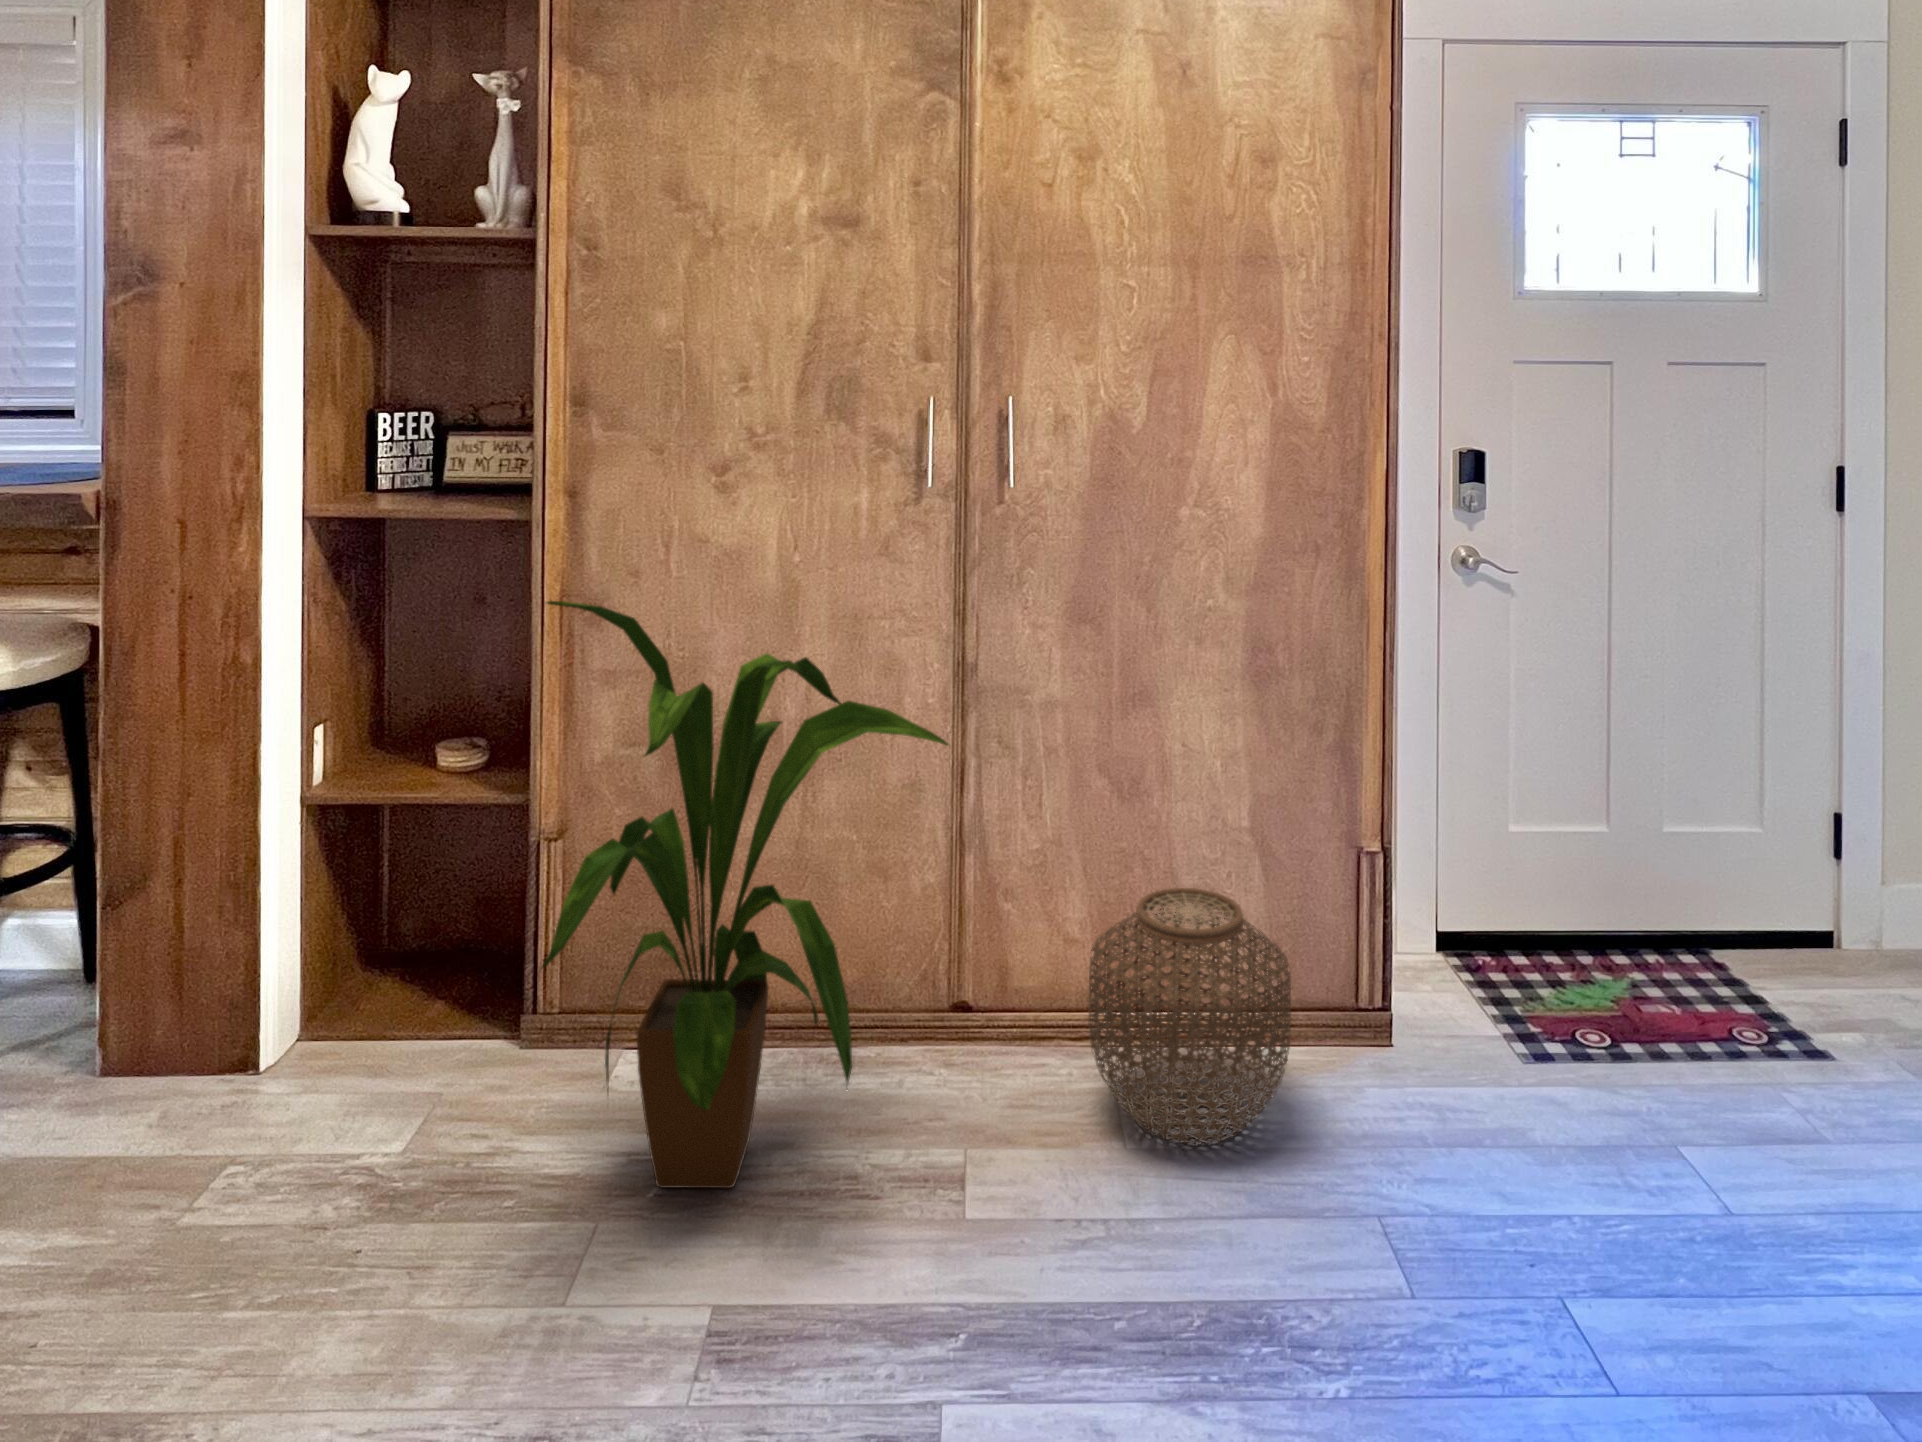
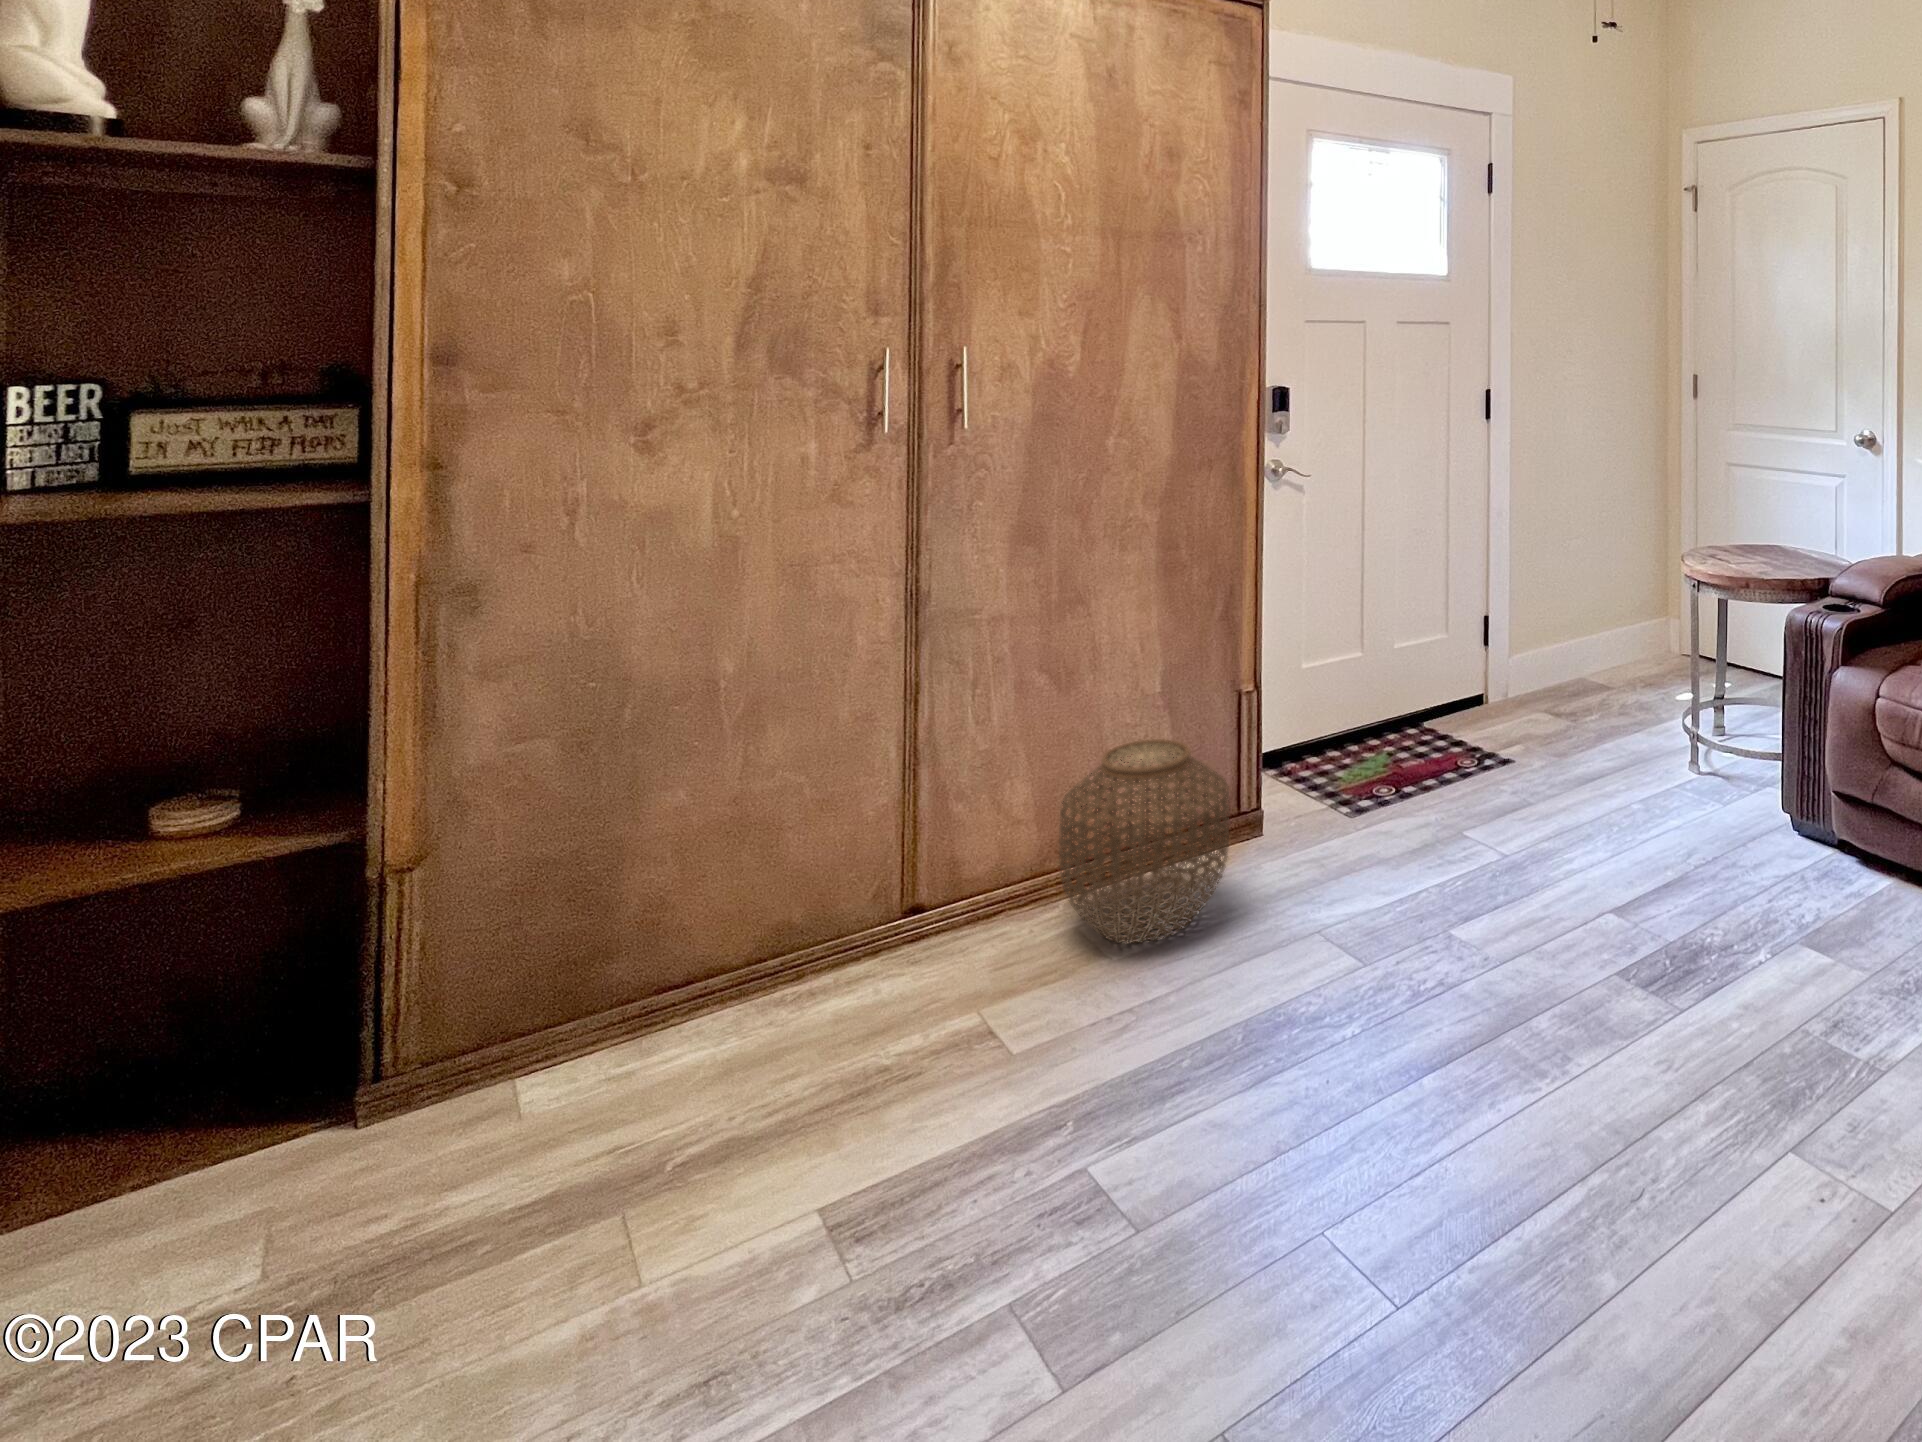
house plant: present [542,601,949,1188] -> none [528,557,949,1160]

